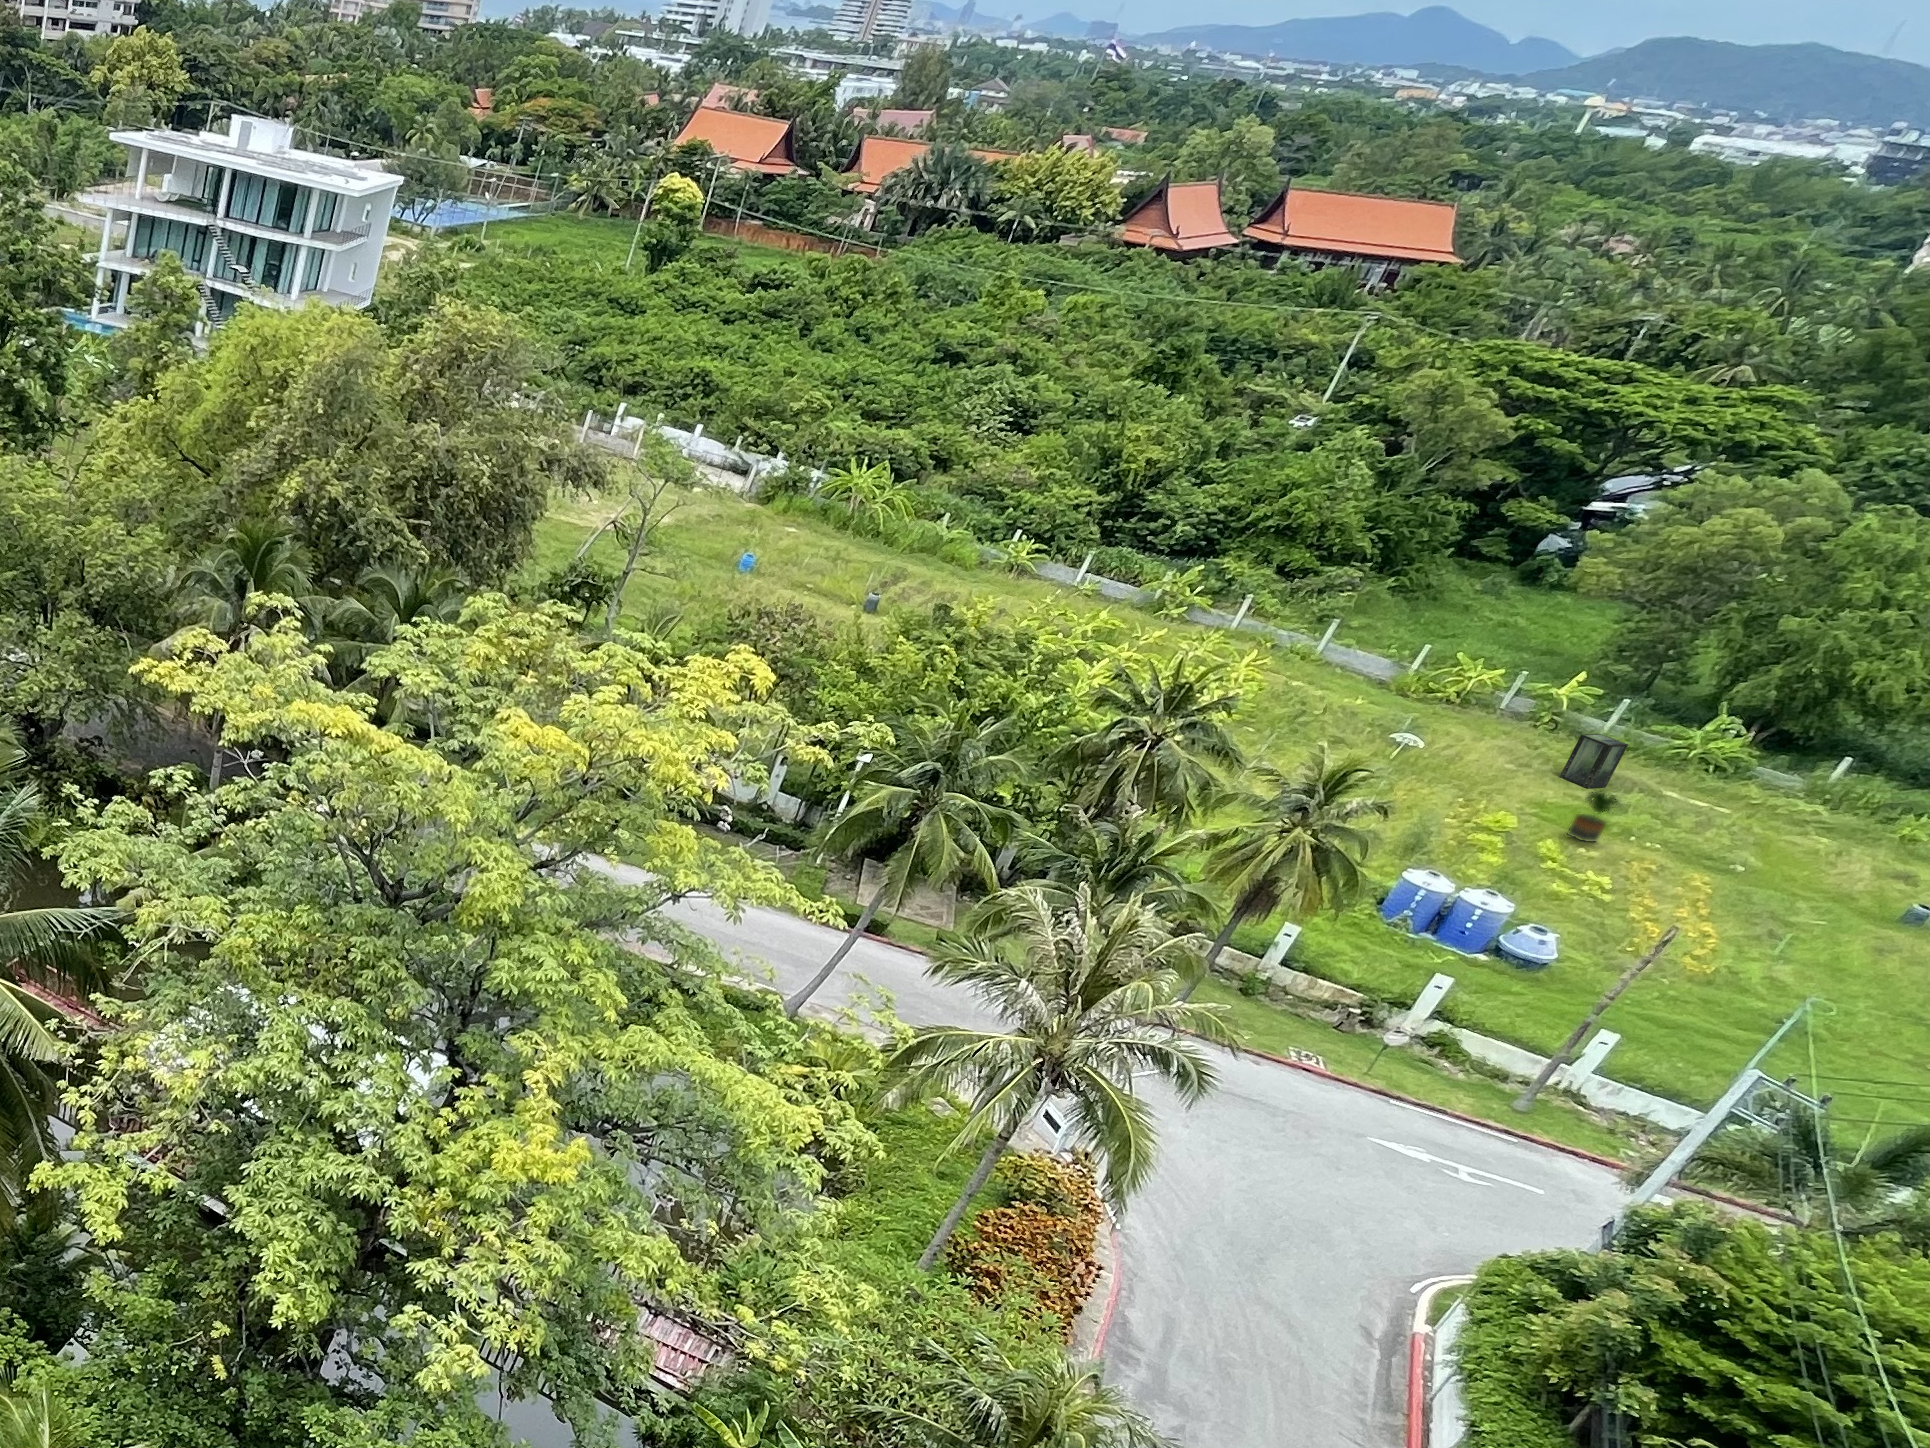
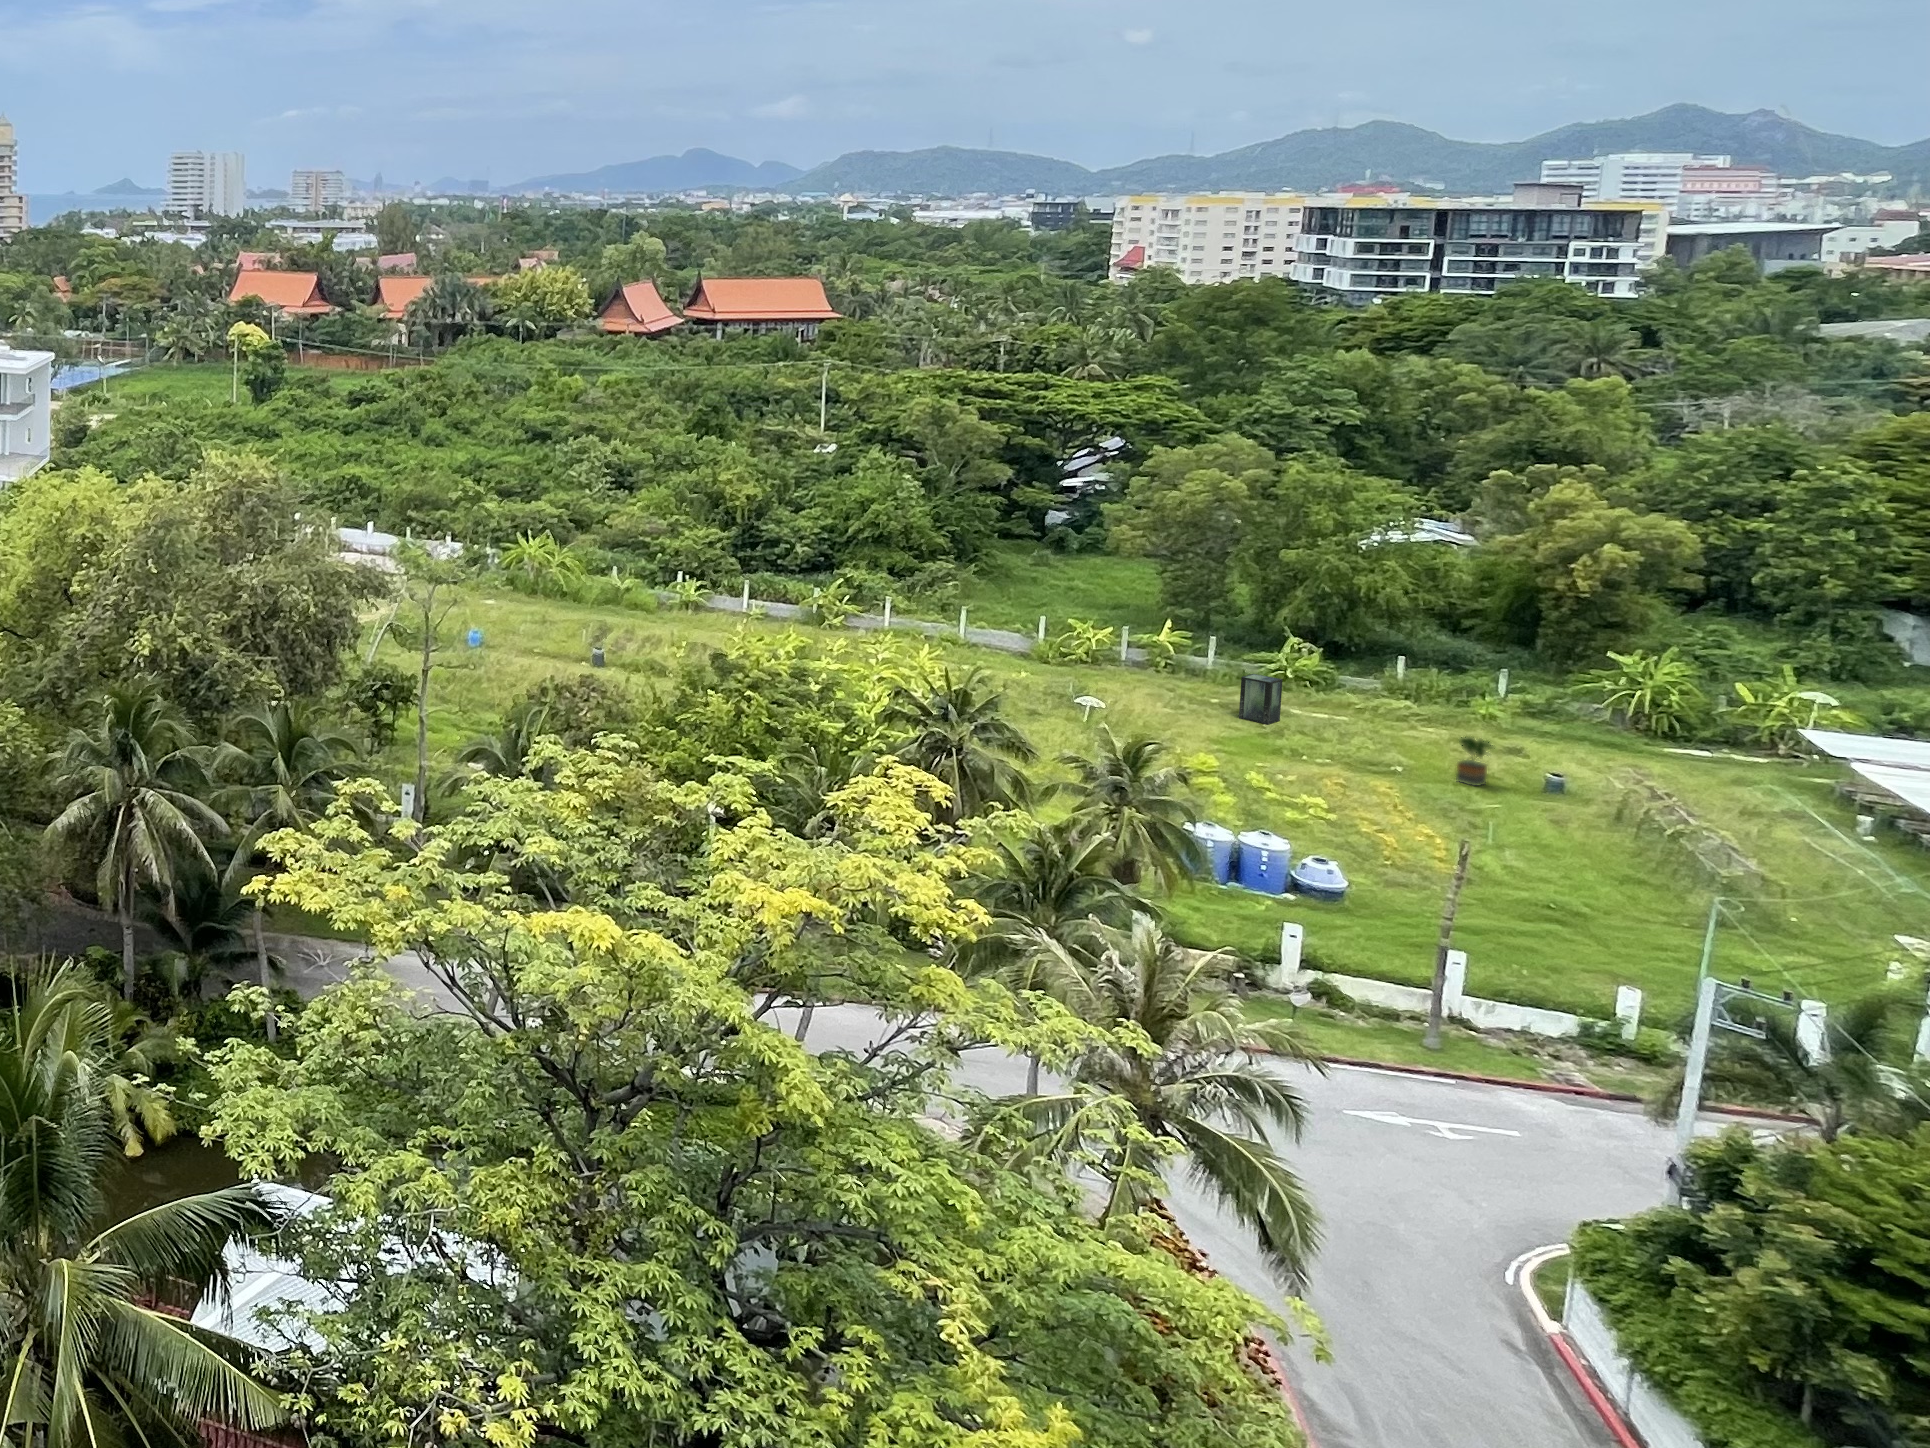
potted tree: present [1568,791,1620,842] -> present [1456,737,1495,786]

